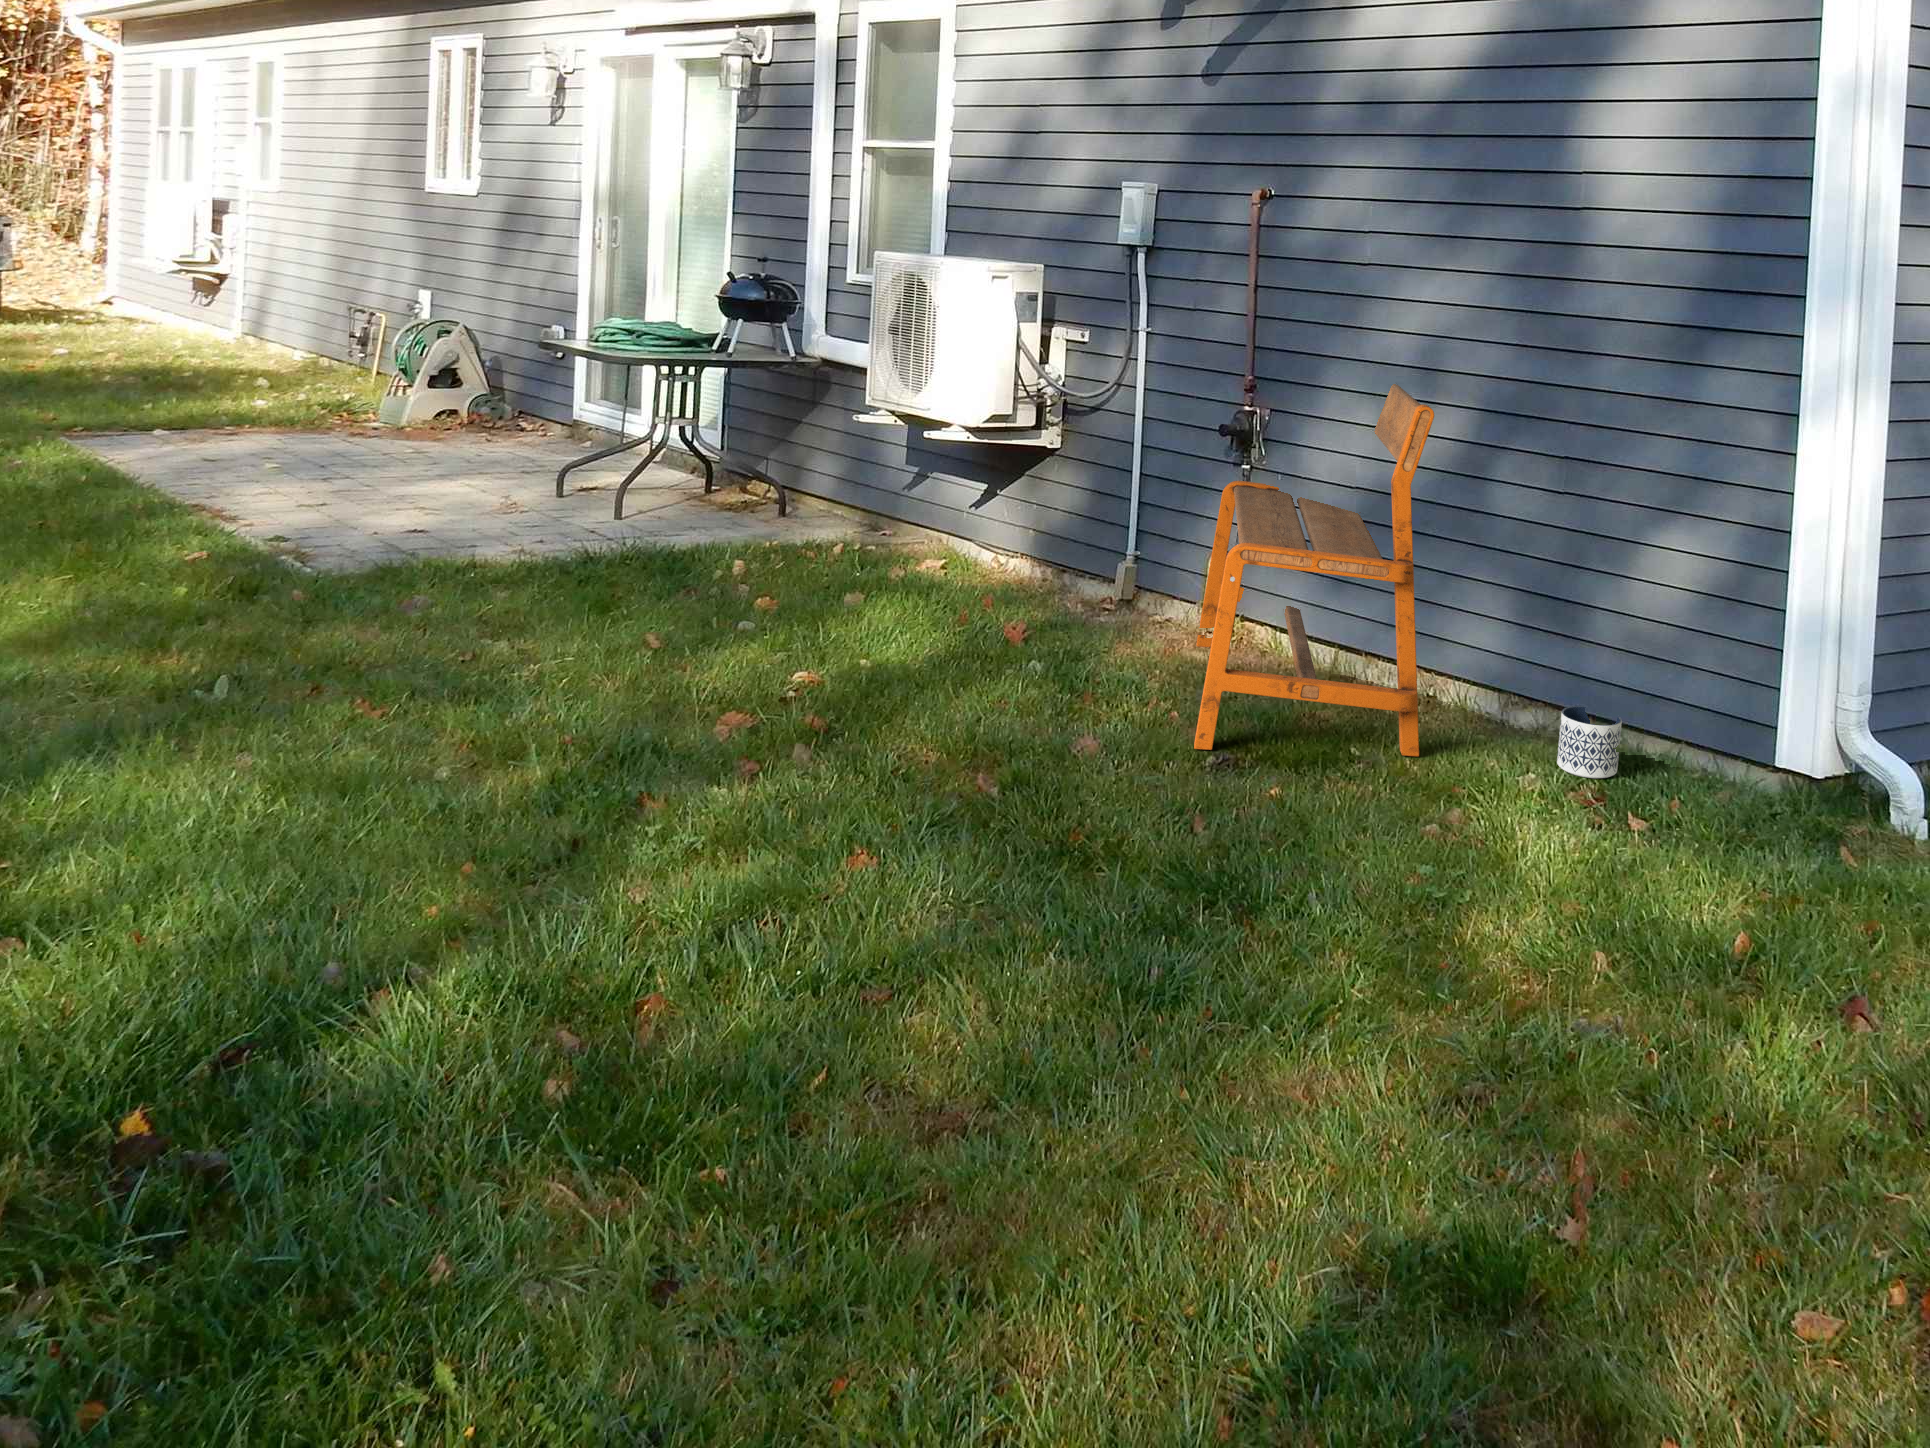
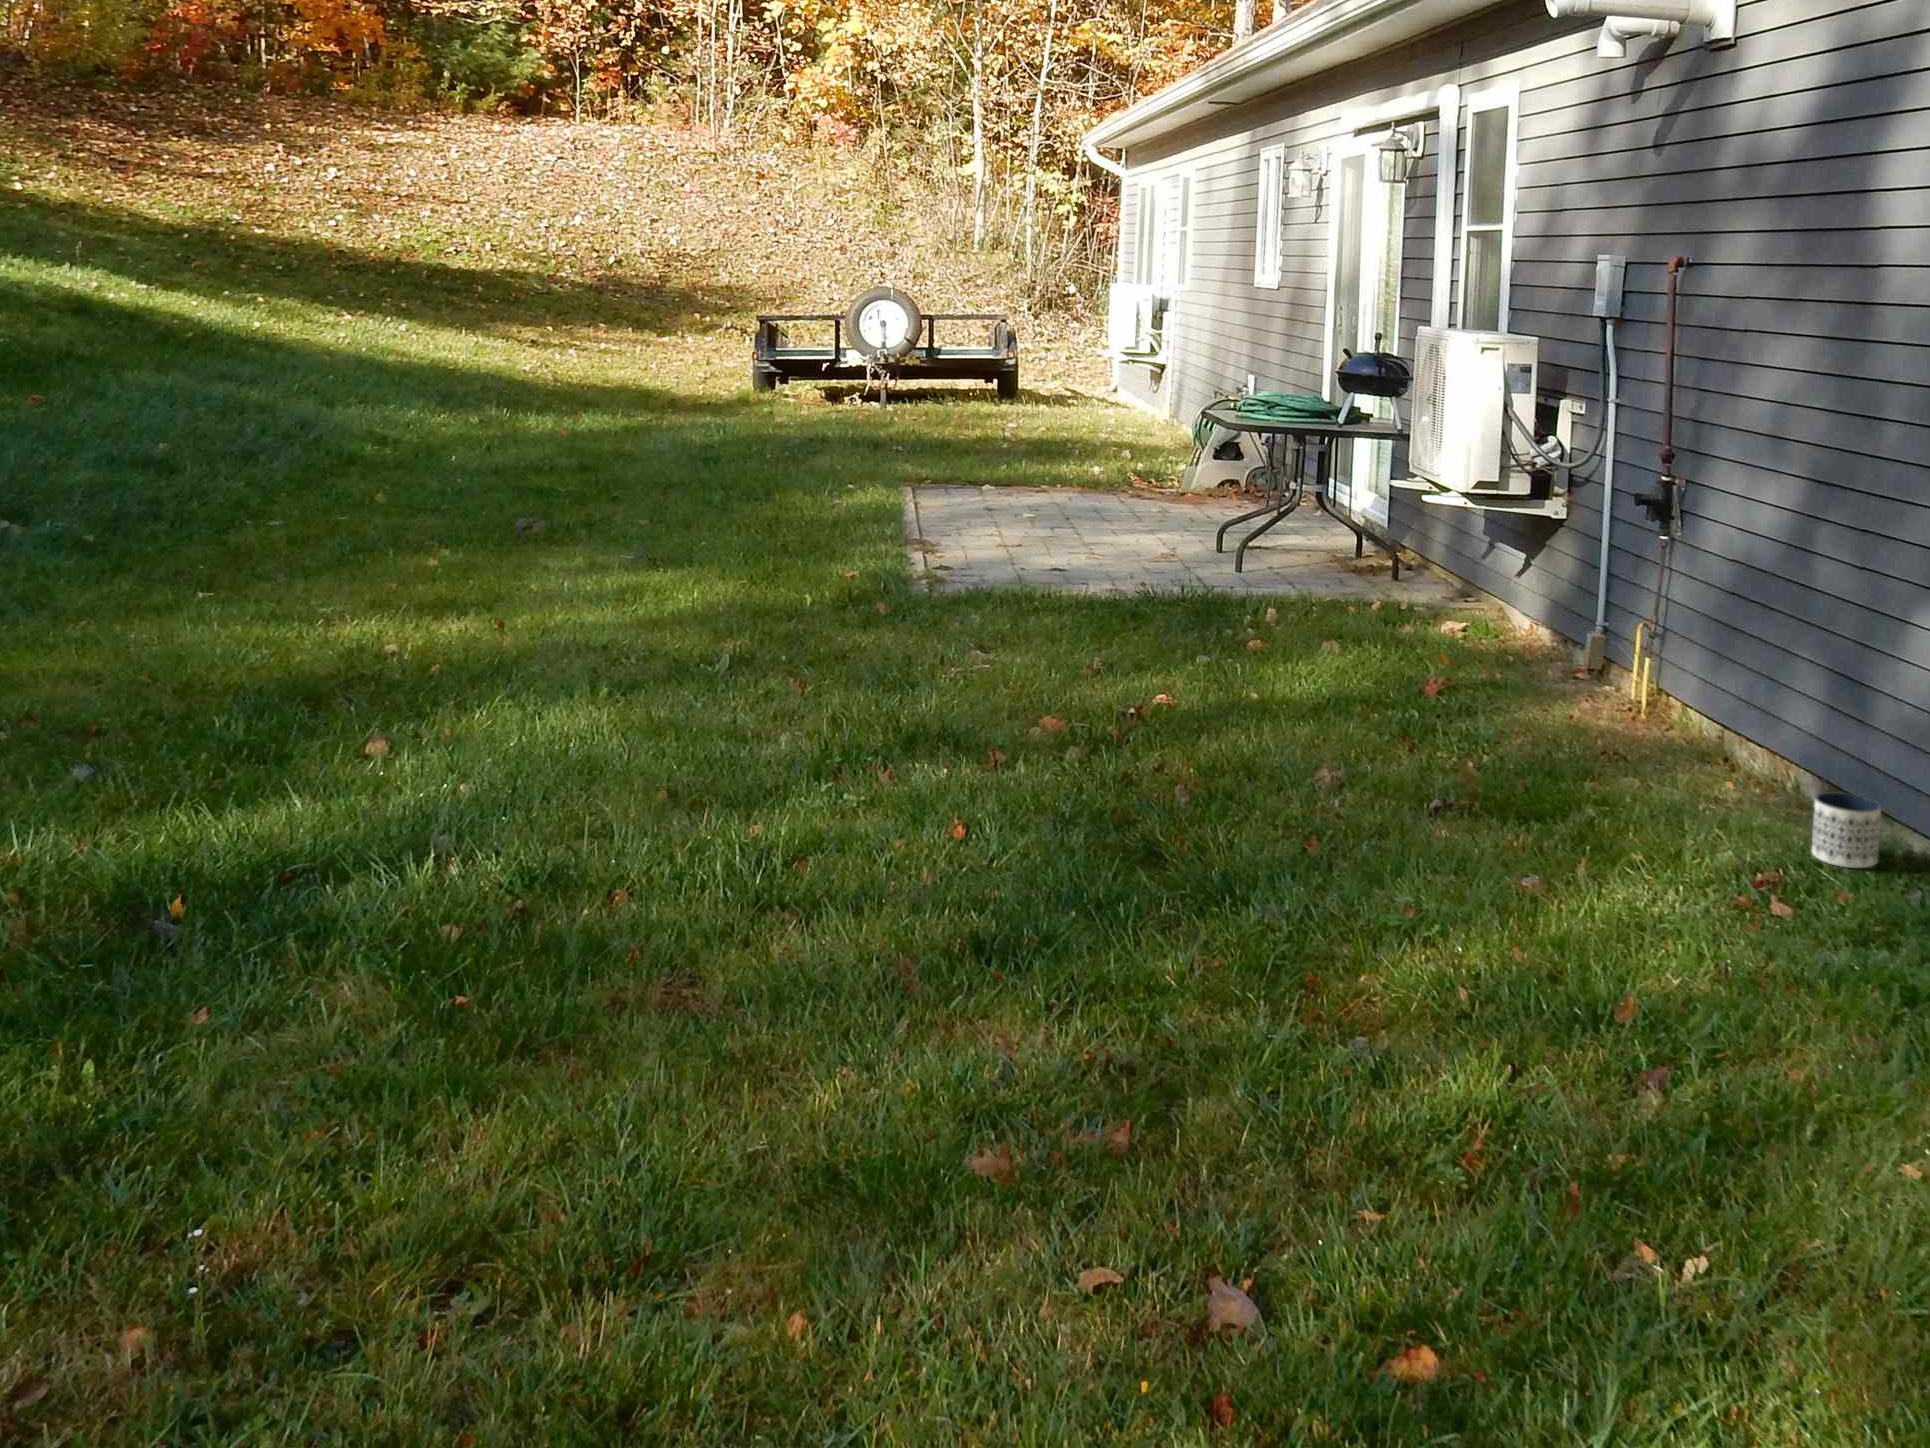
bench: present [1194,384,1434,756] -> none [1465,445,1790,818]

